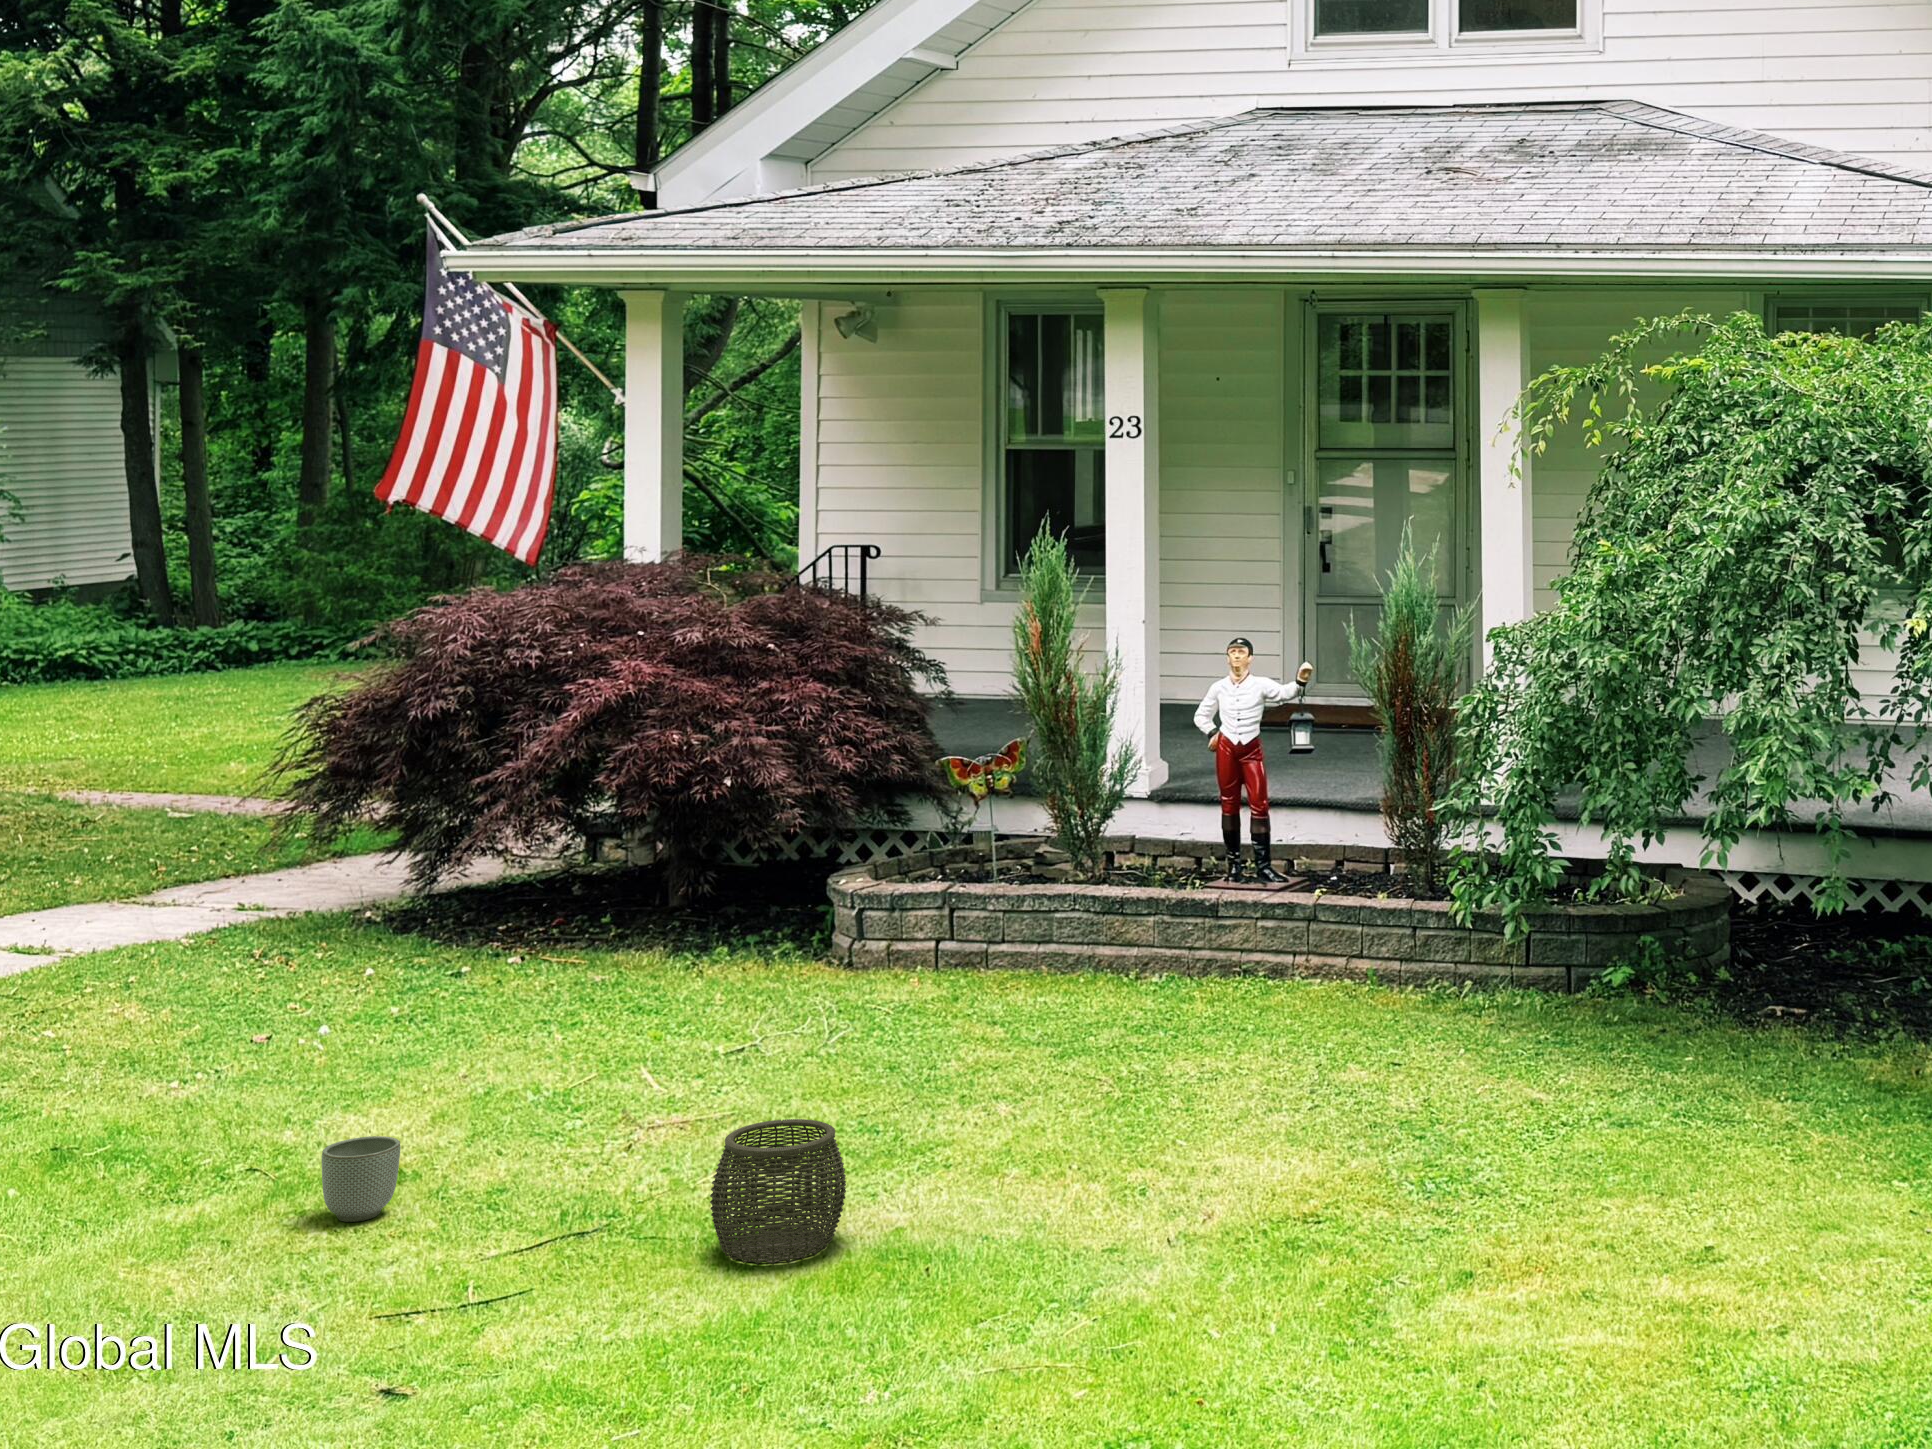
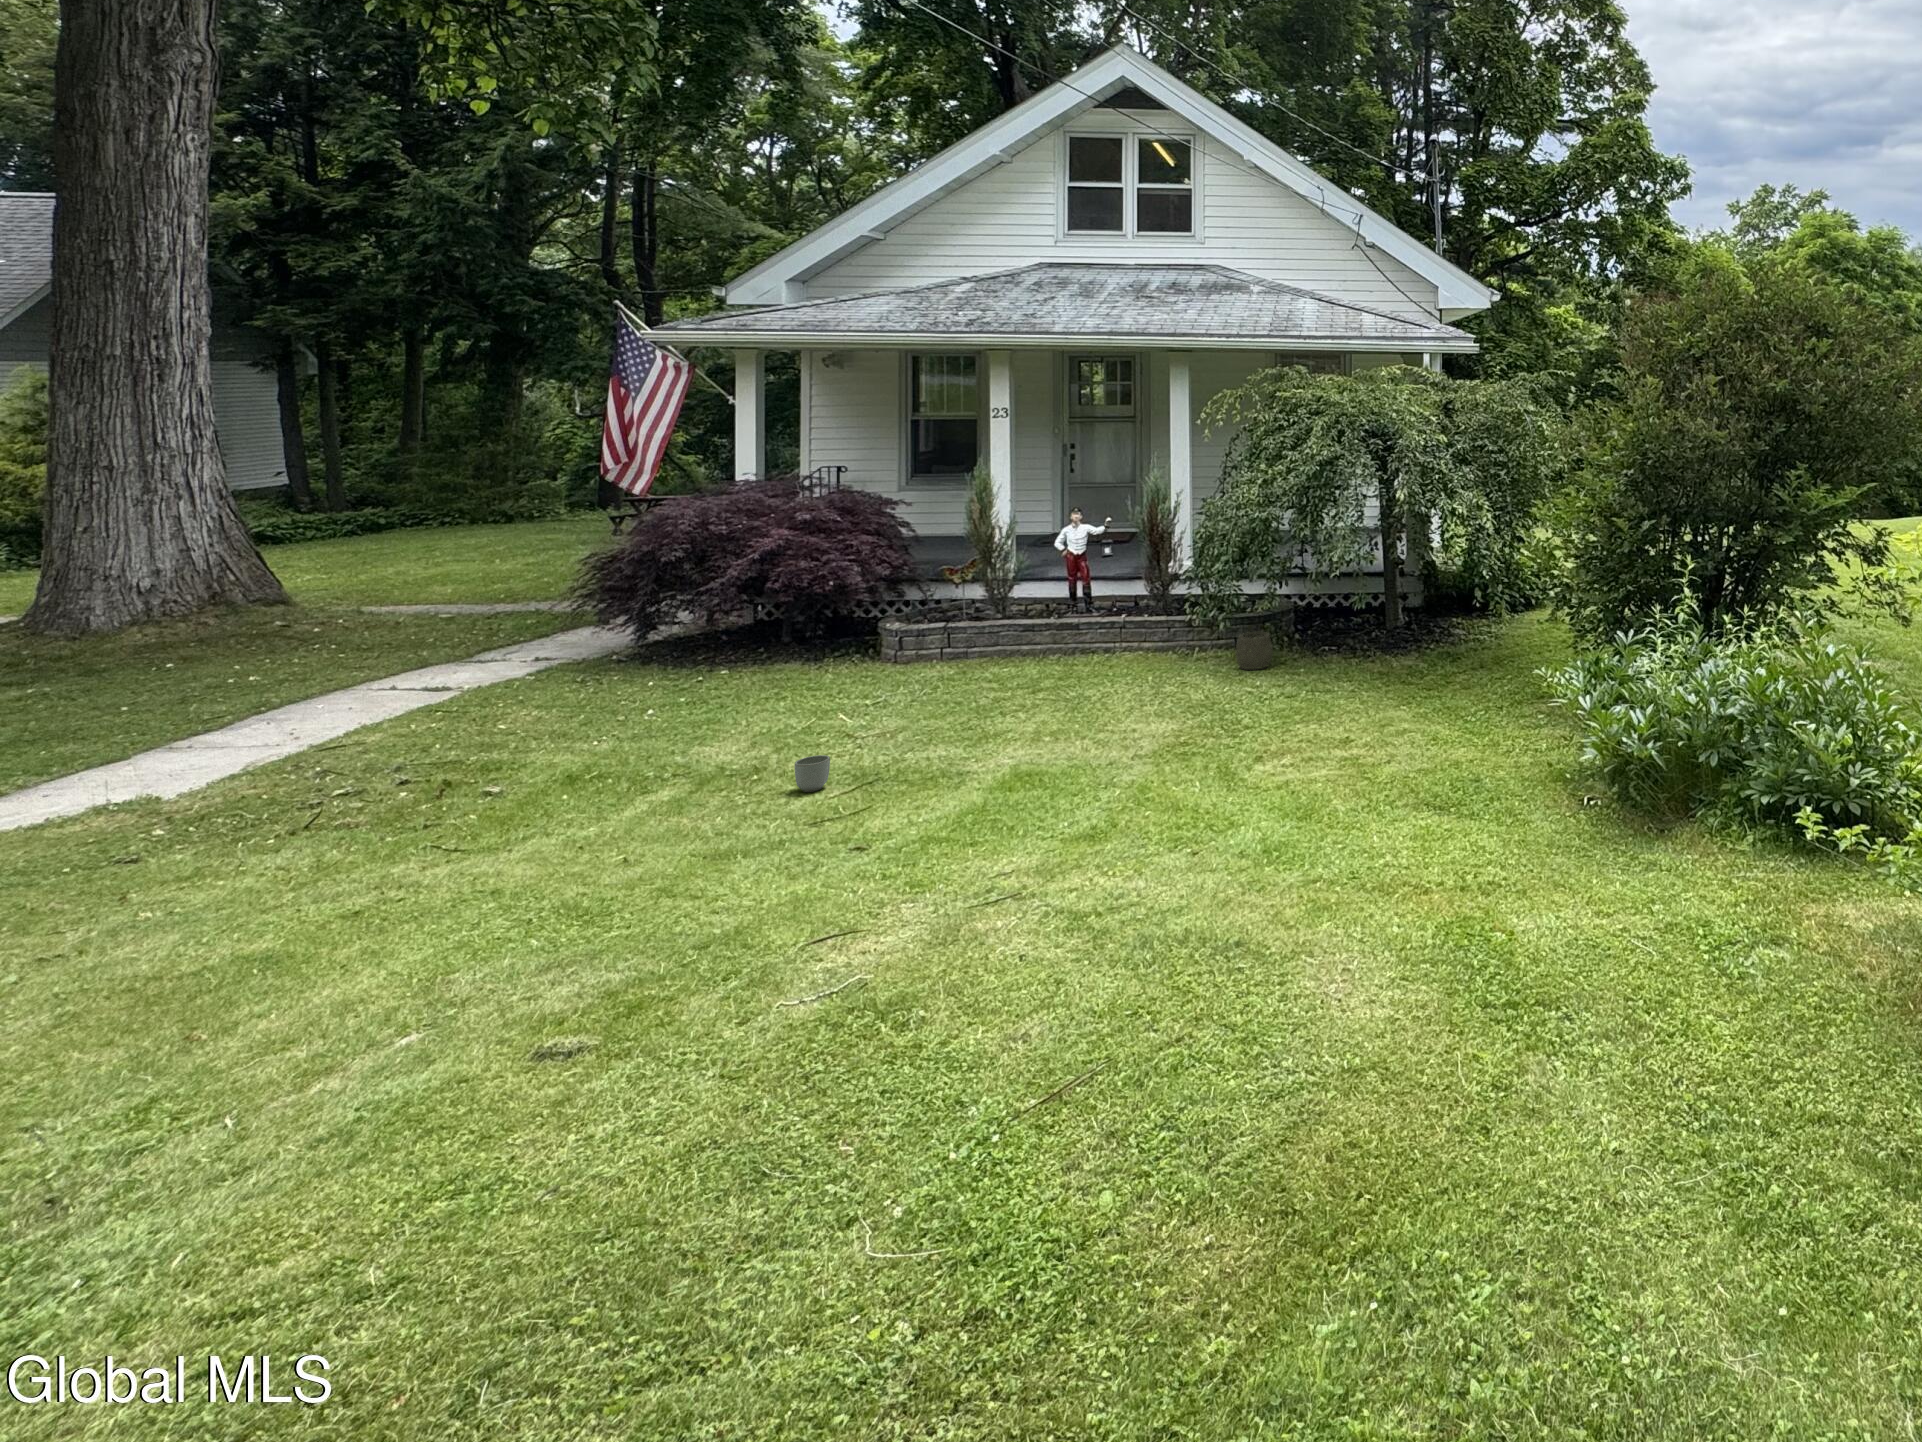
woven basket: present [710,1119,846,1264] -> present [1235,632,1273,670]

